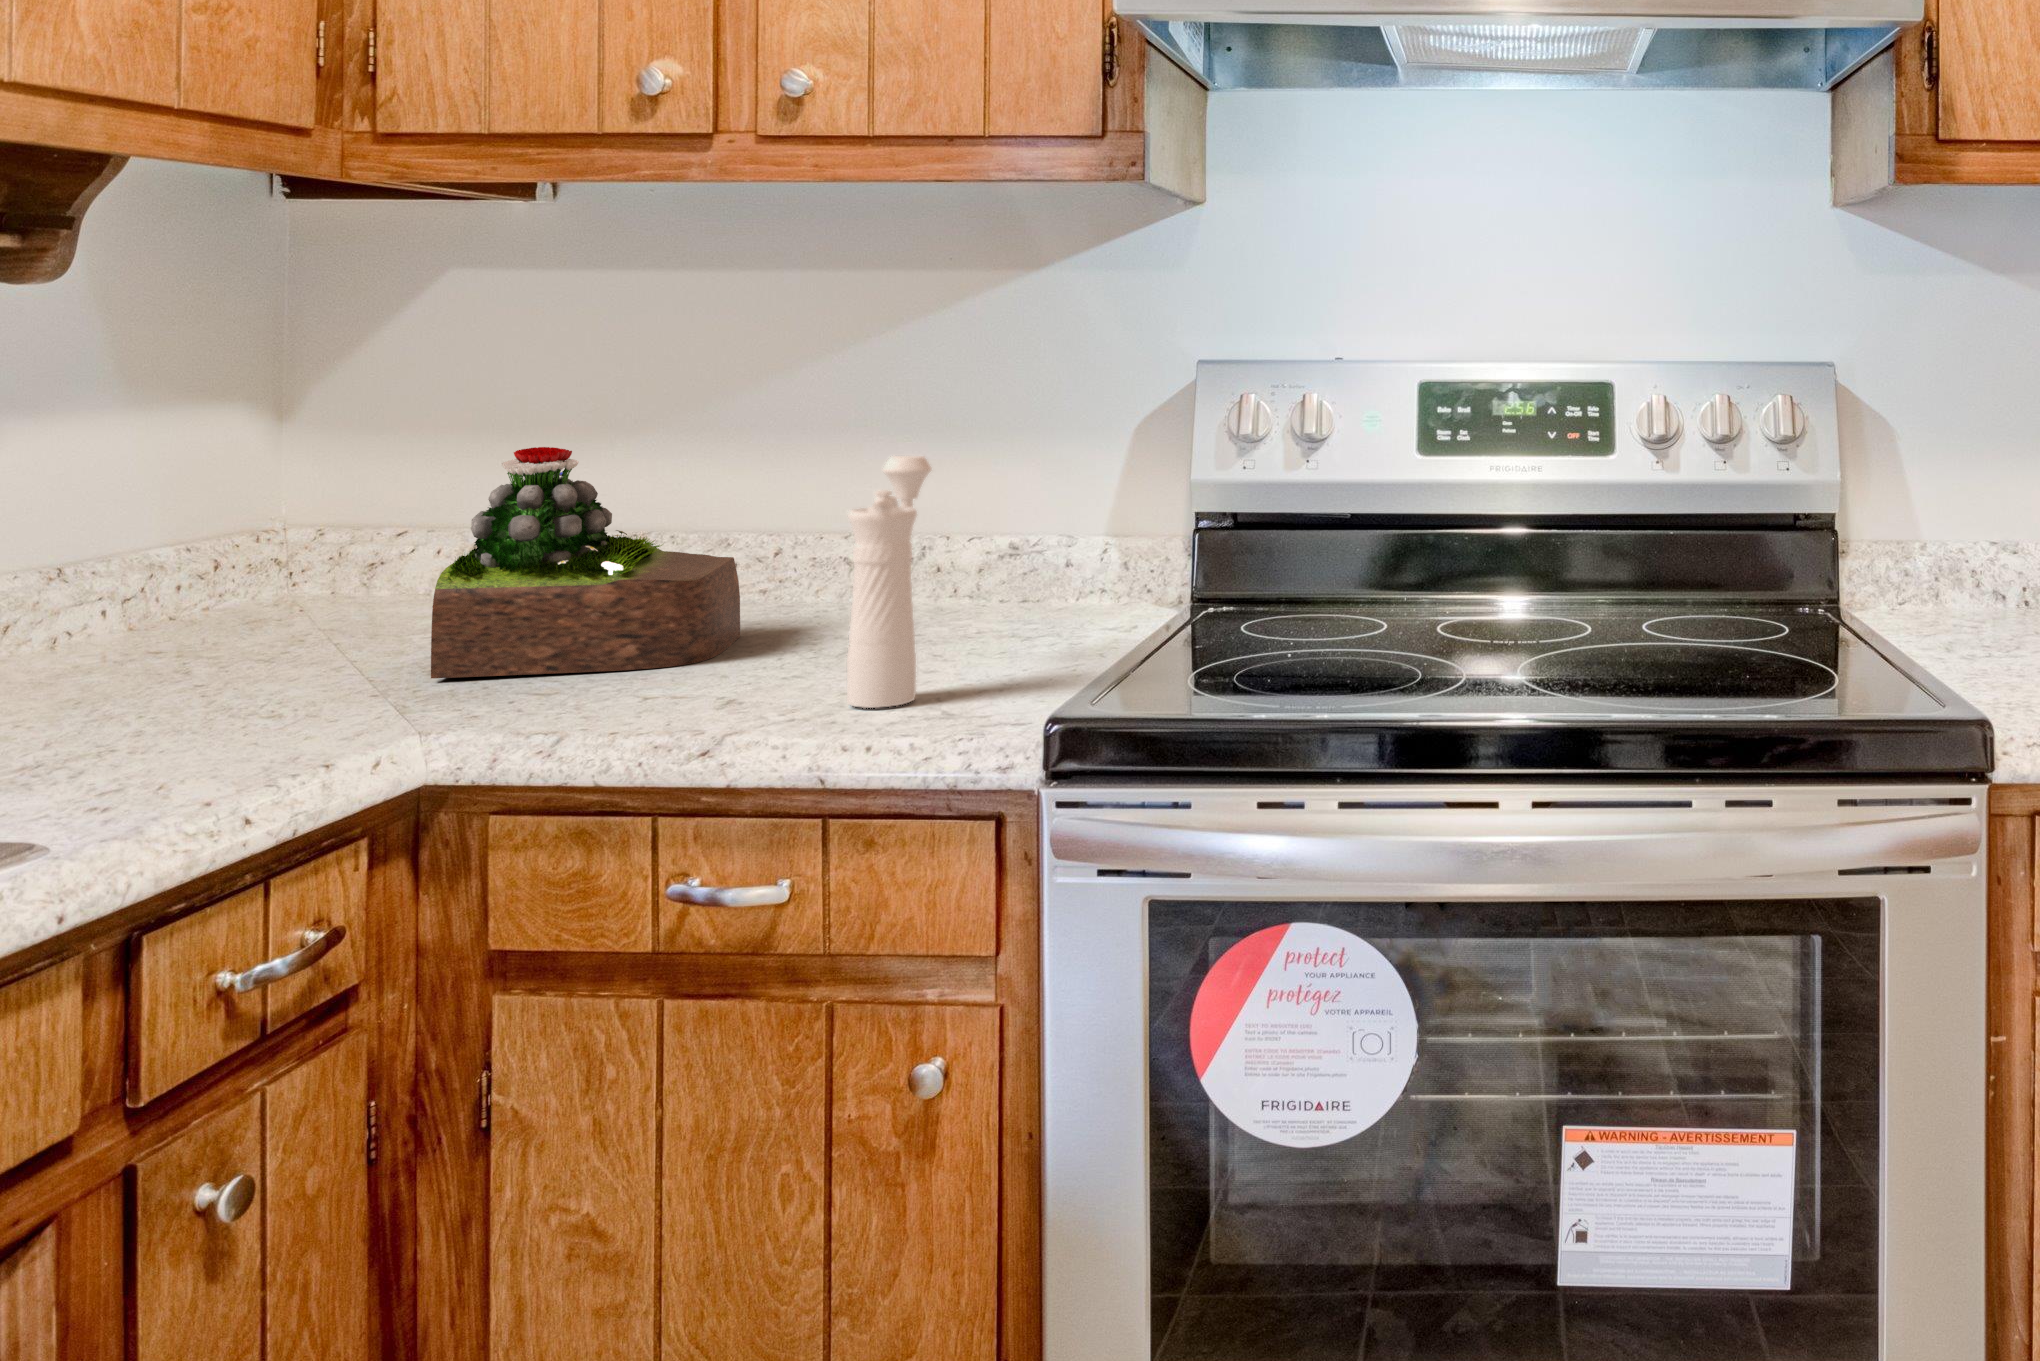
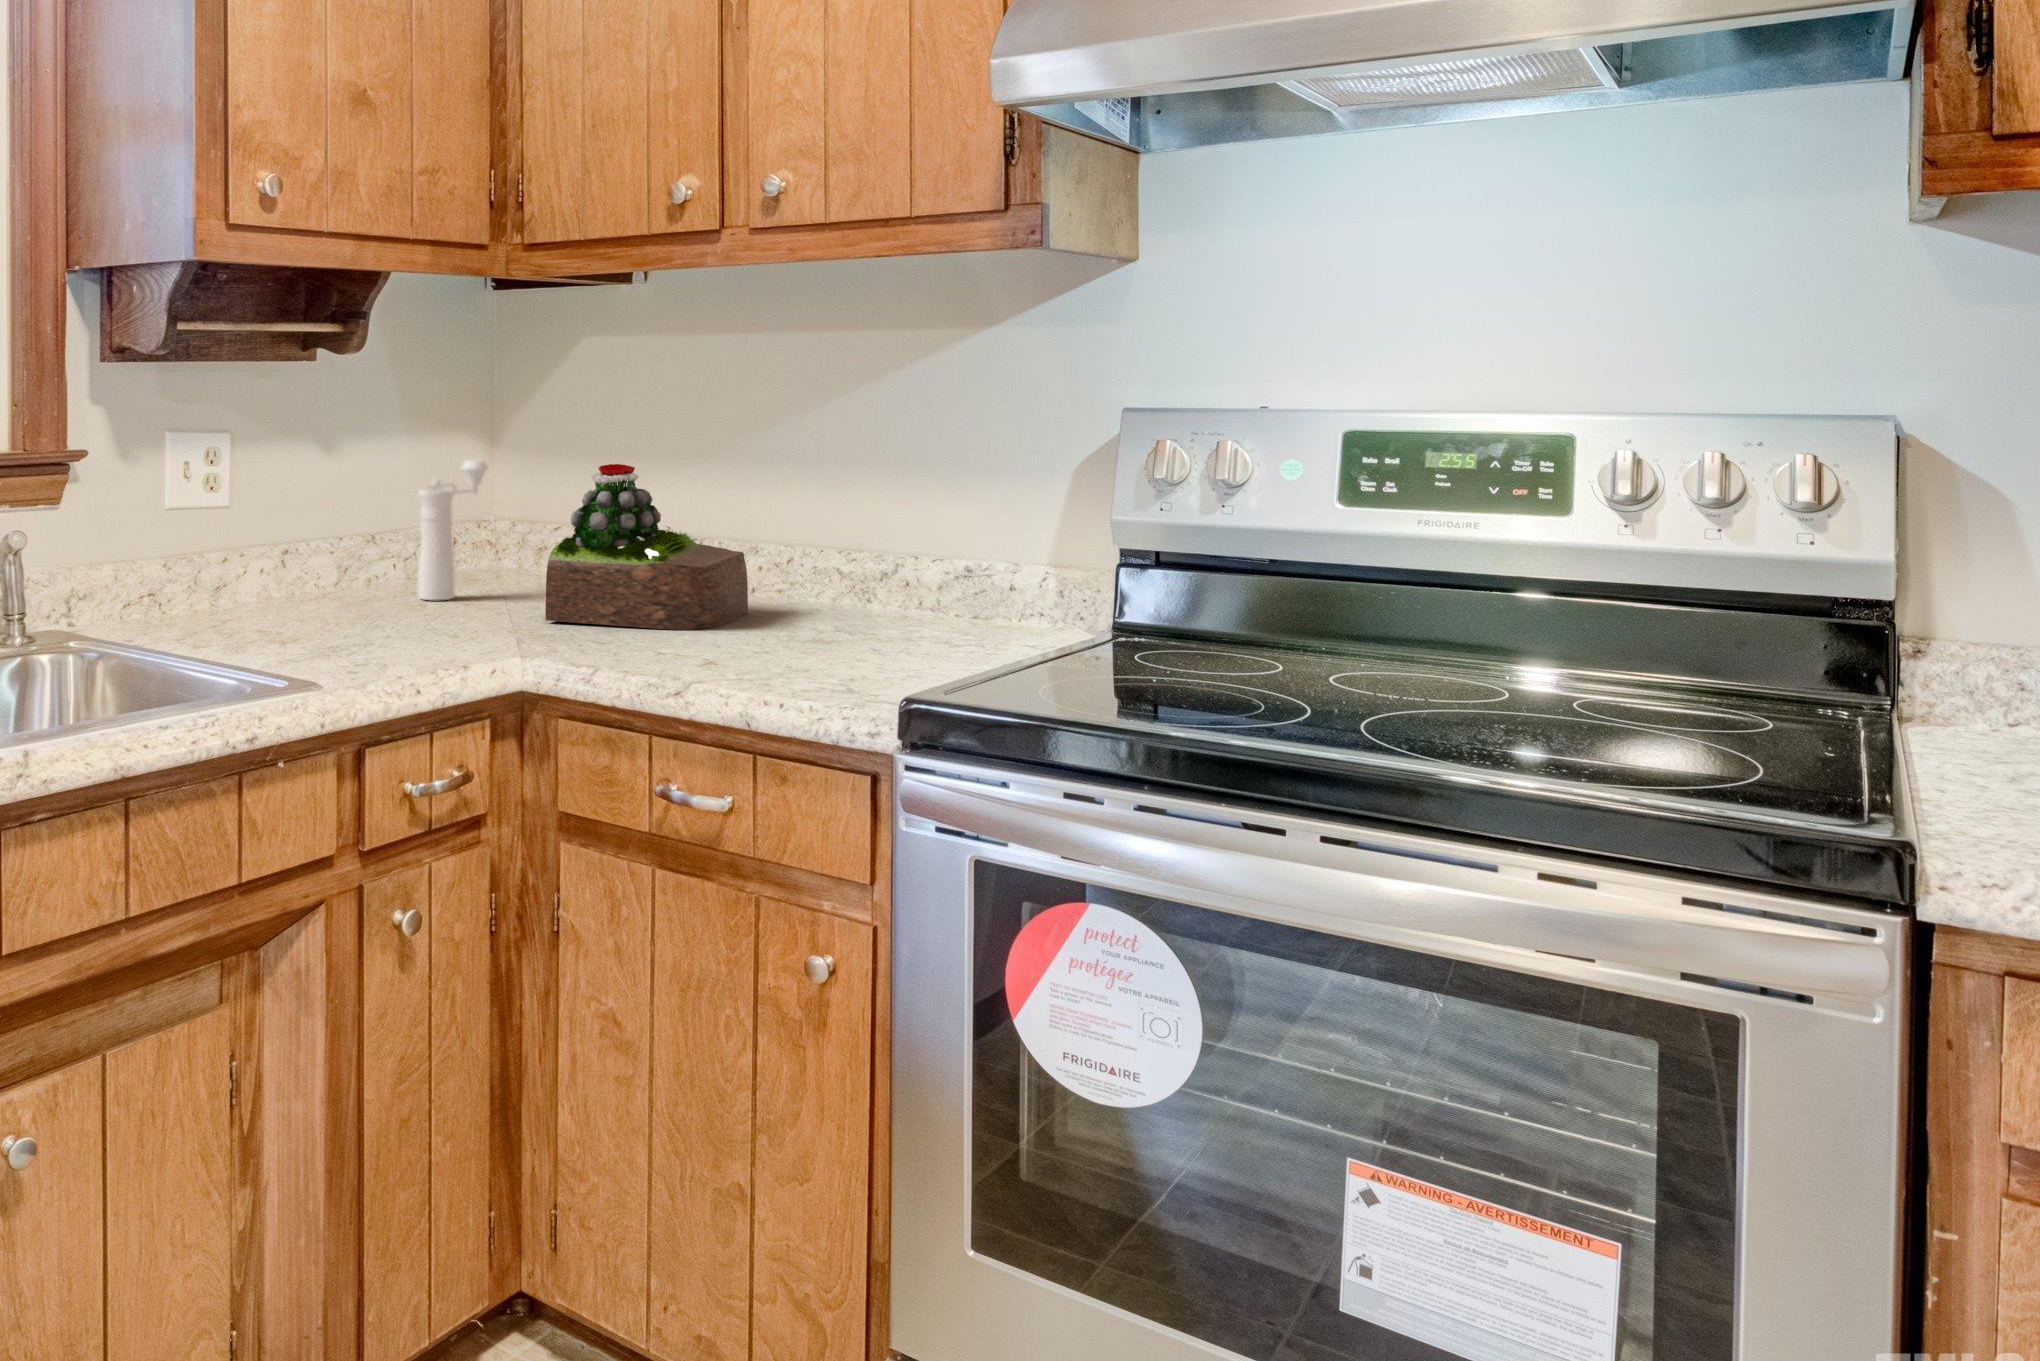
pepper mill: present [847,456,931,708] -> present [418,460,488,600]

